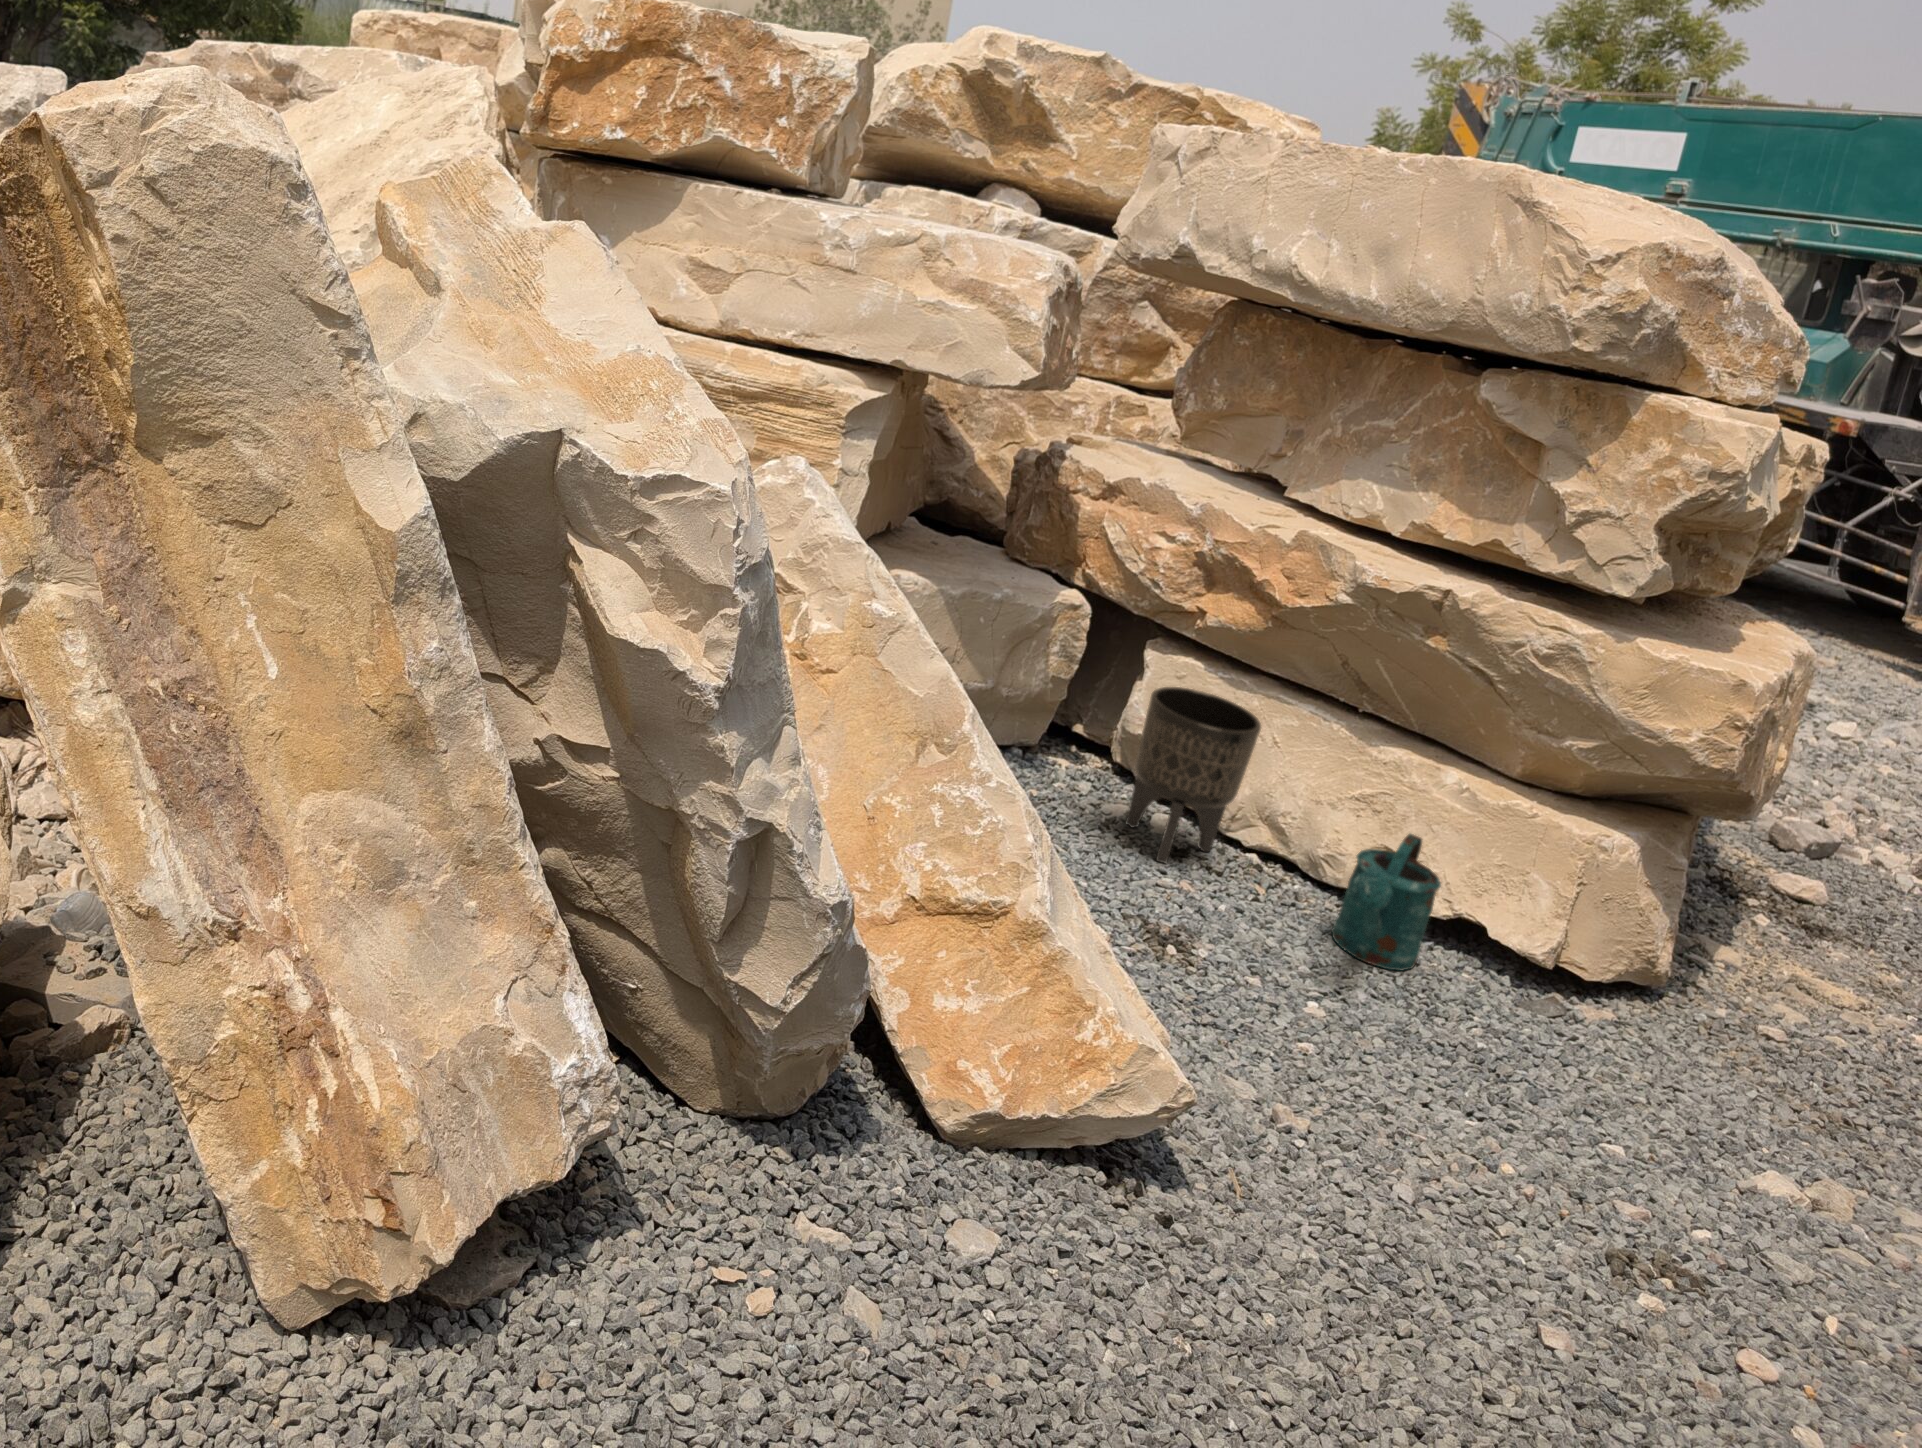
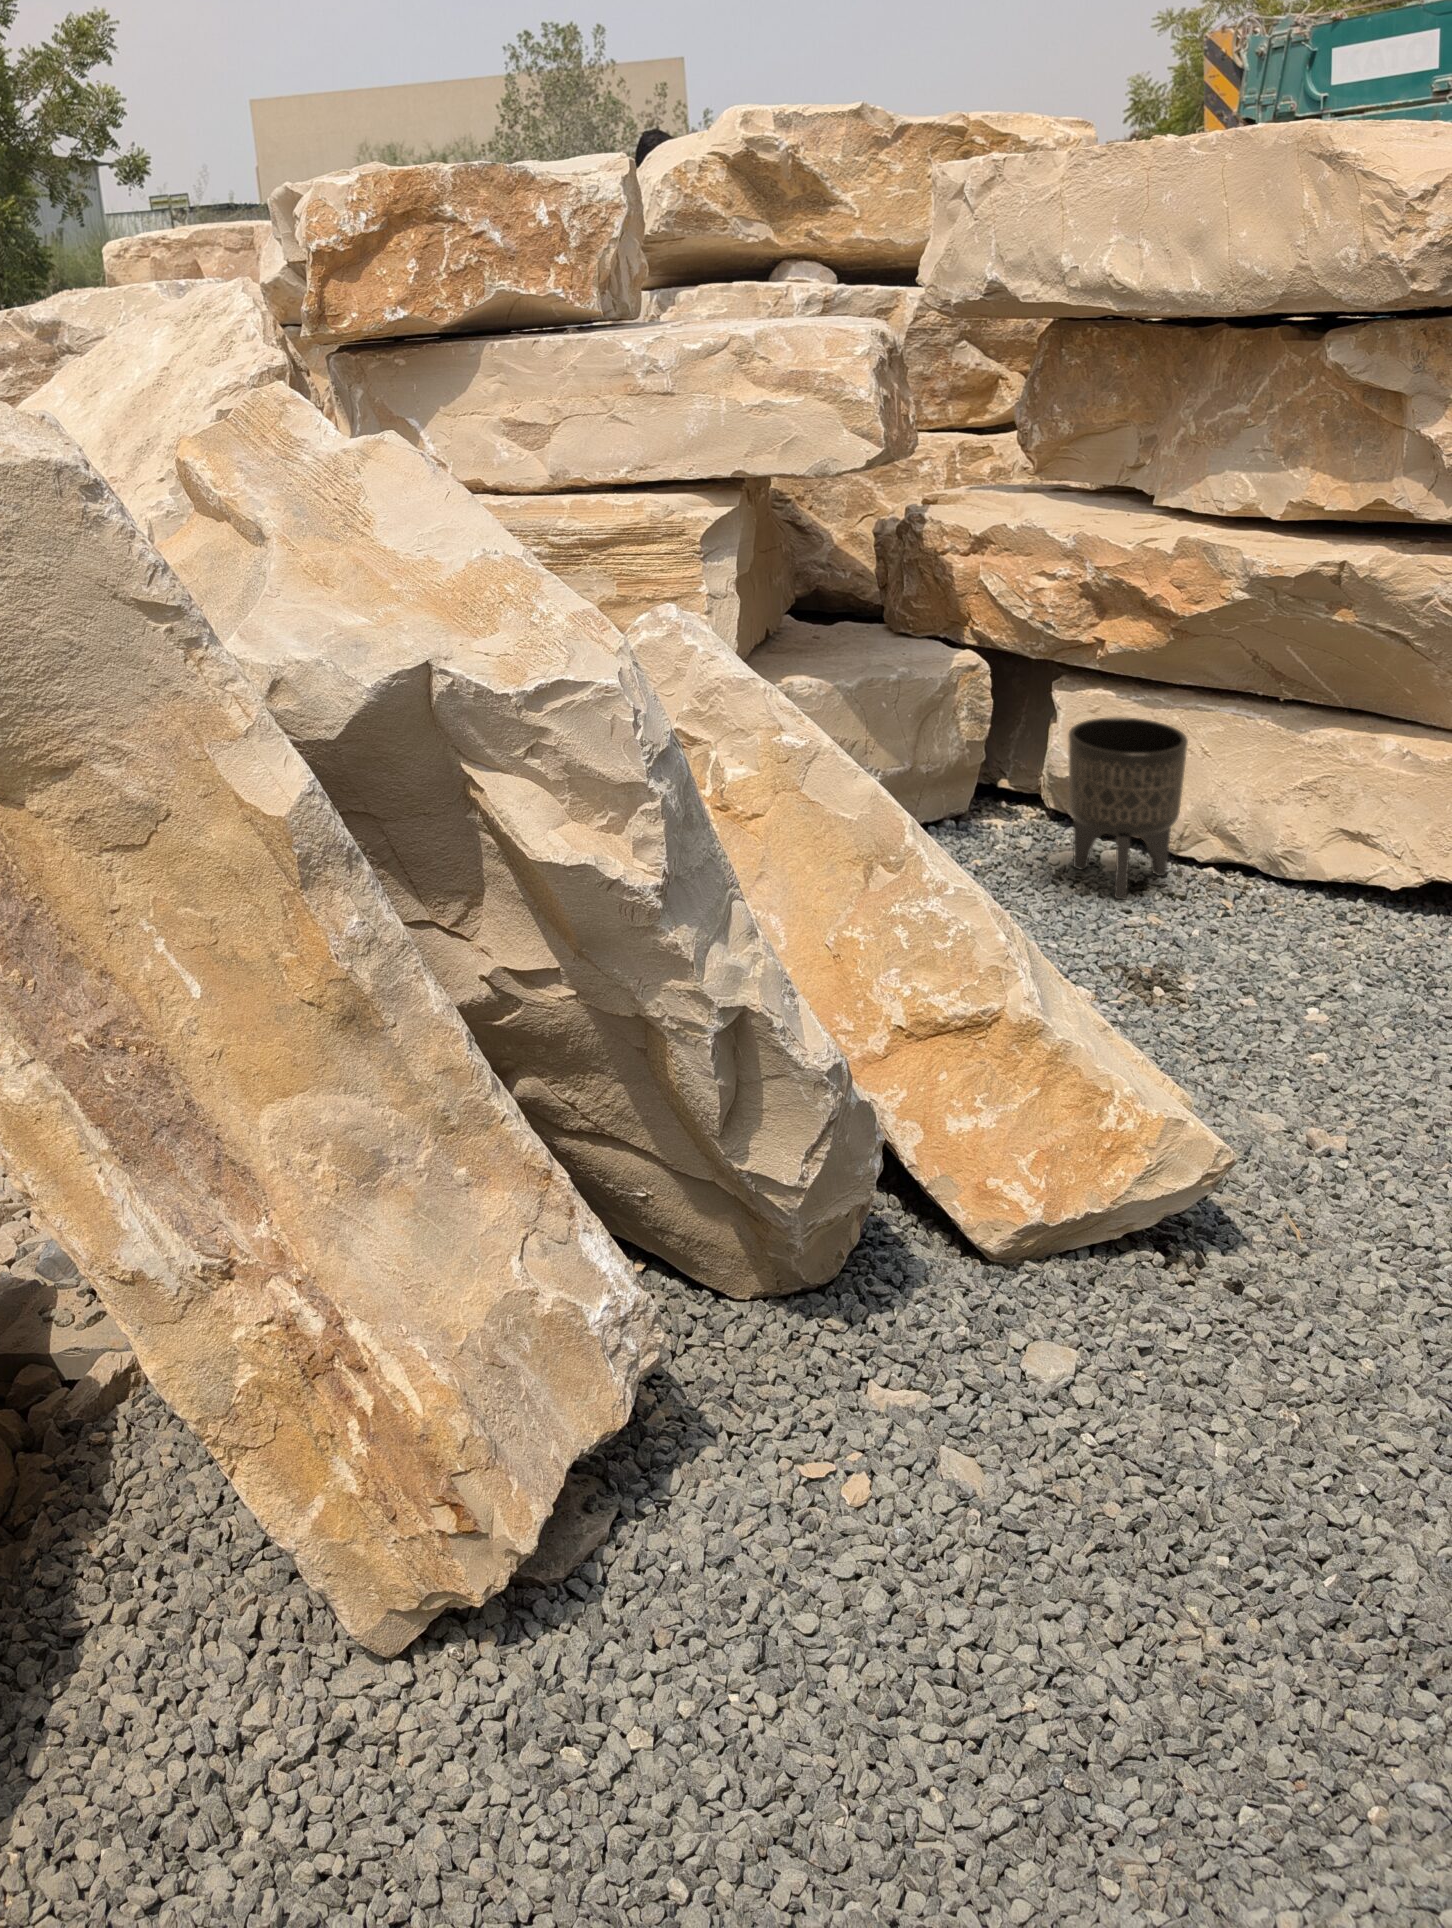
watering can: present [1331,834,1441,971] -> none [1310,809,1410,952]

